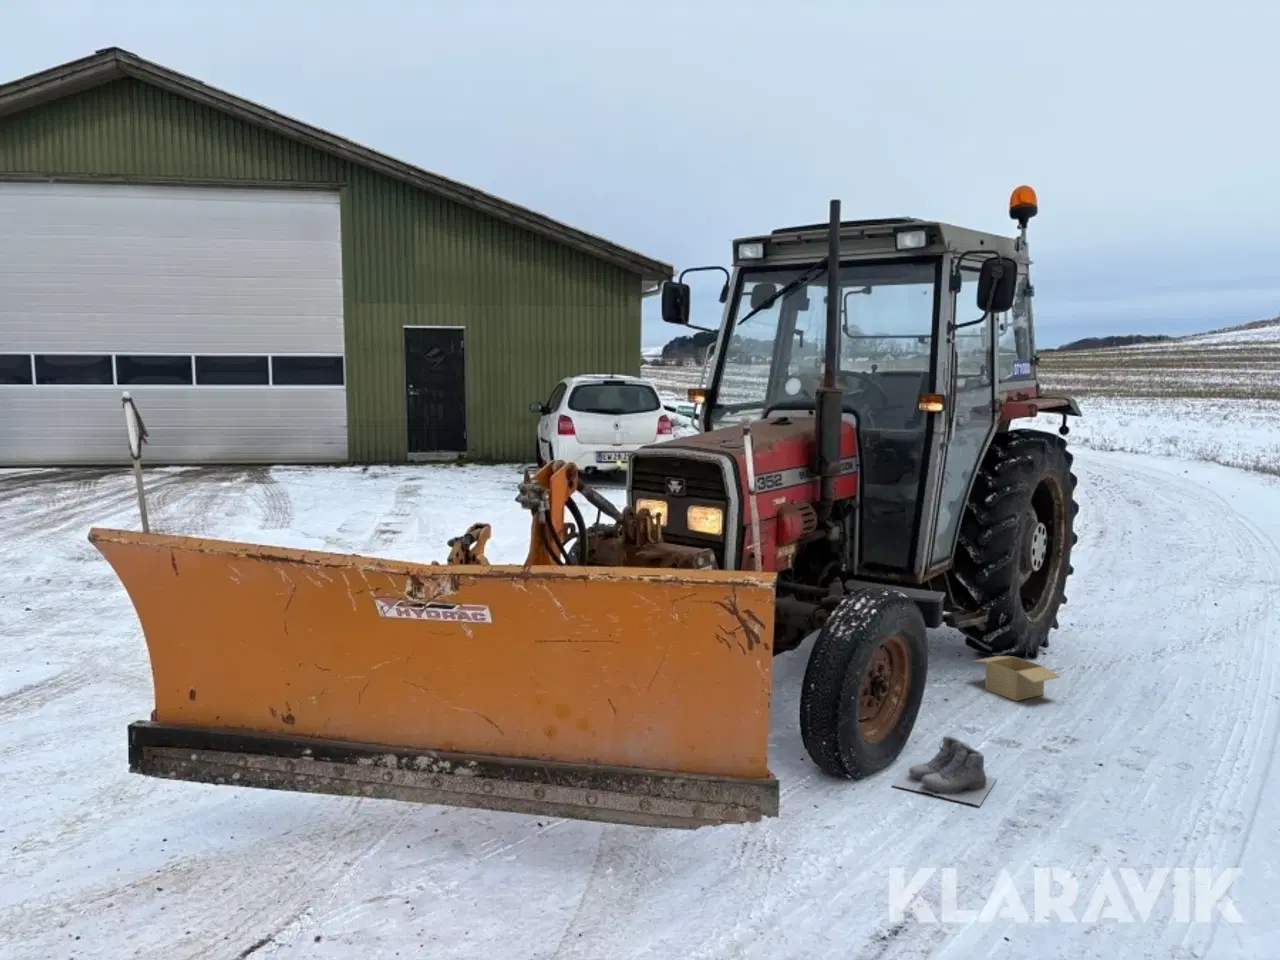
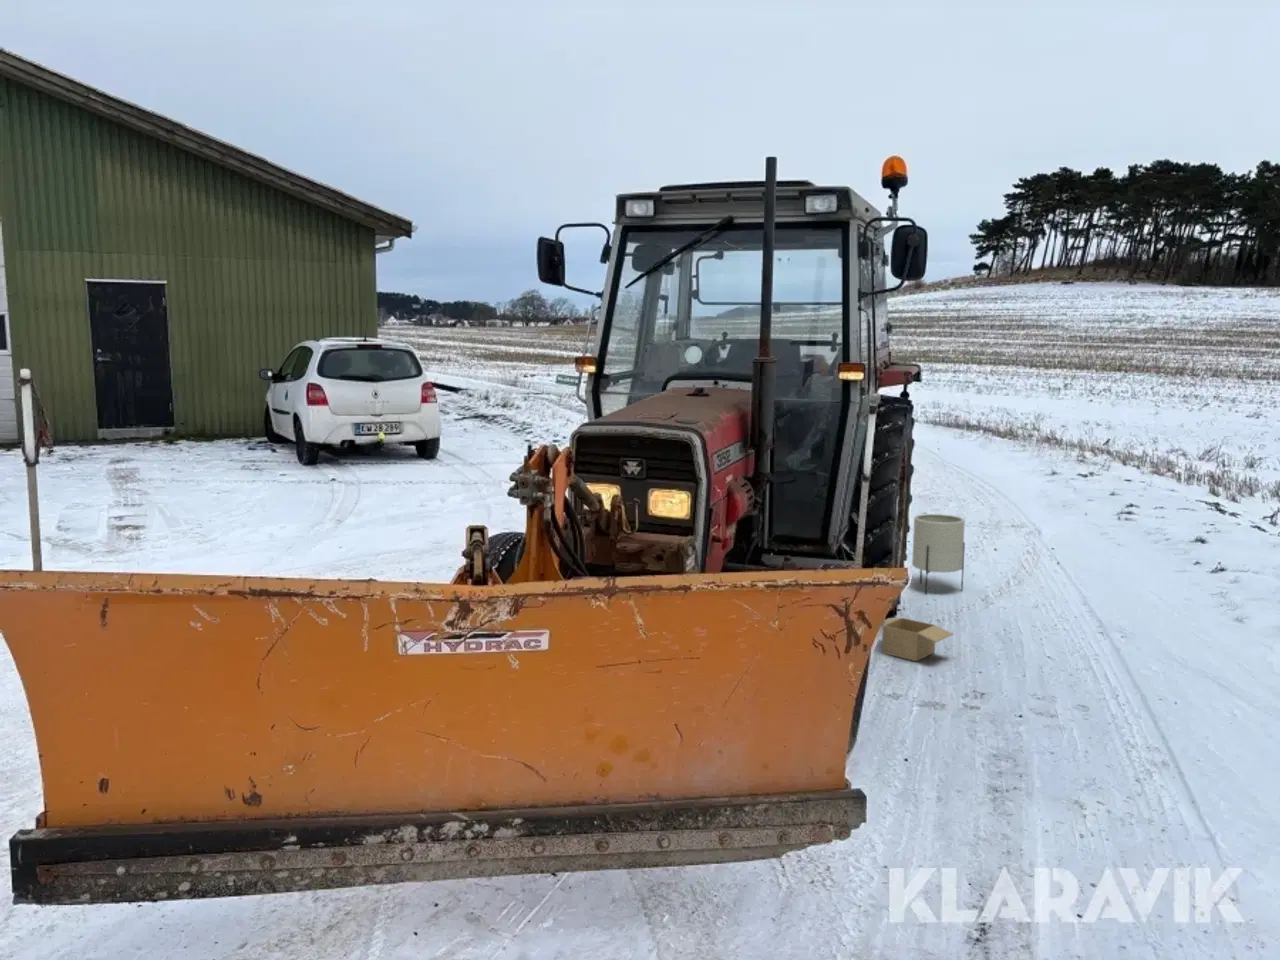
planter: none [1071,557,1130,641] -> present [912,514,965,594]
boots: present [893,736,996,806] -> none [874,708,966,776]

